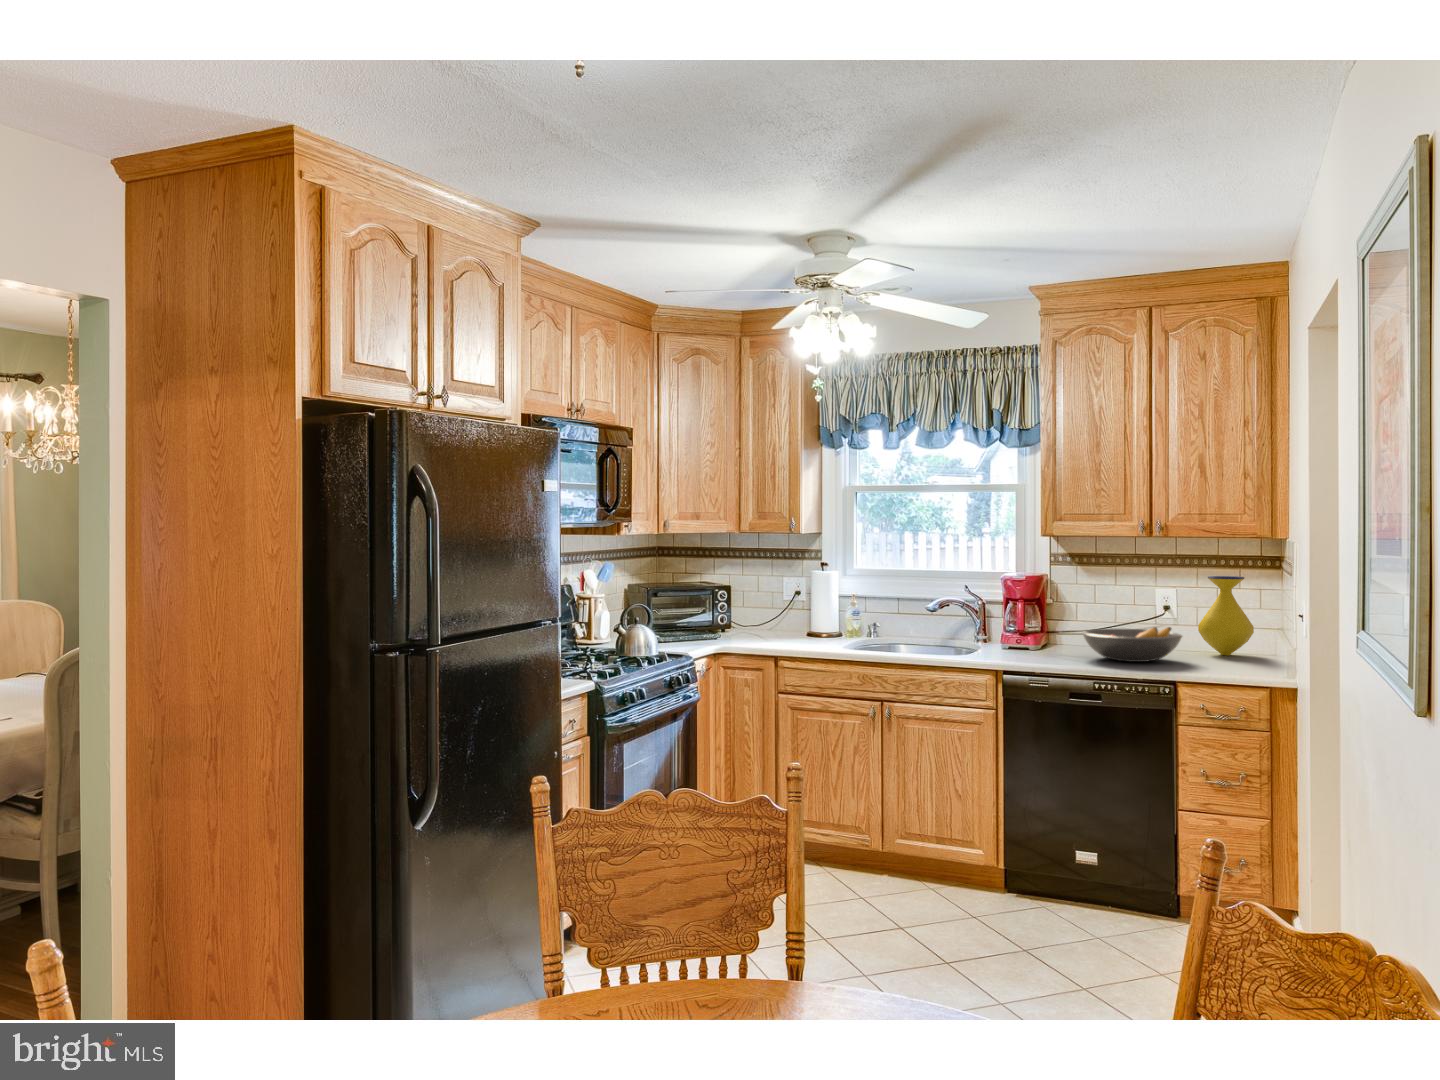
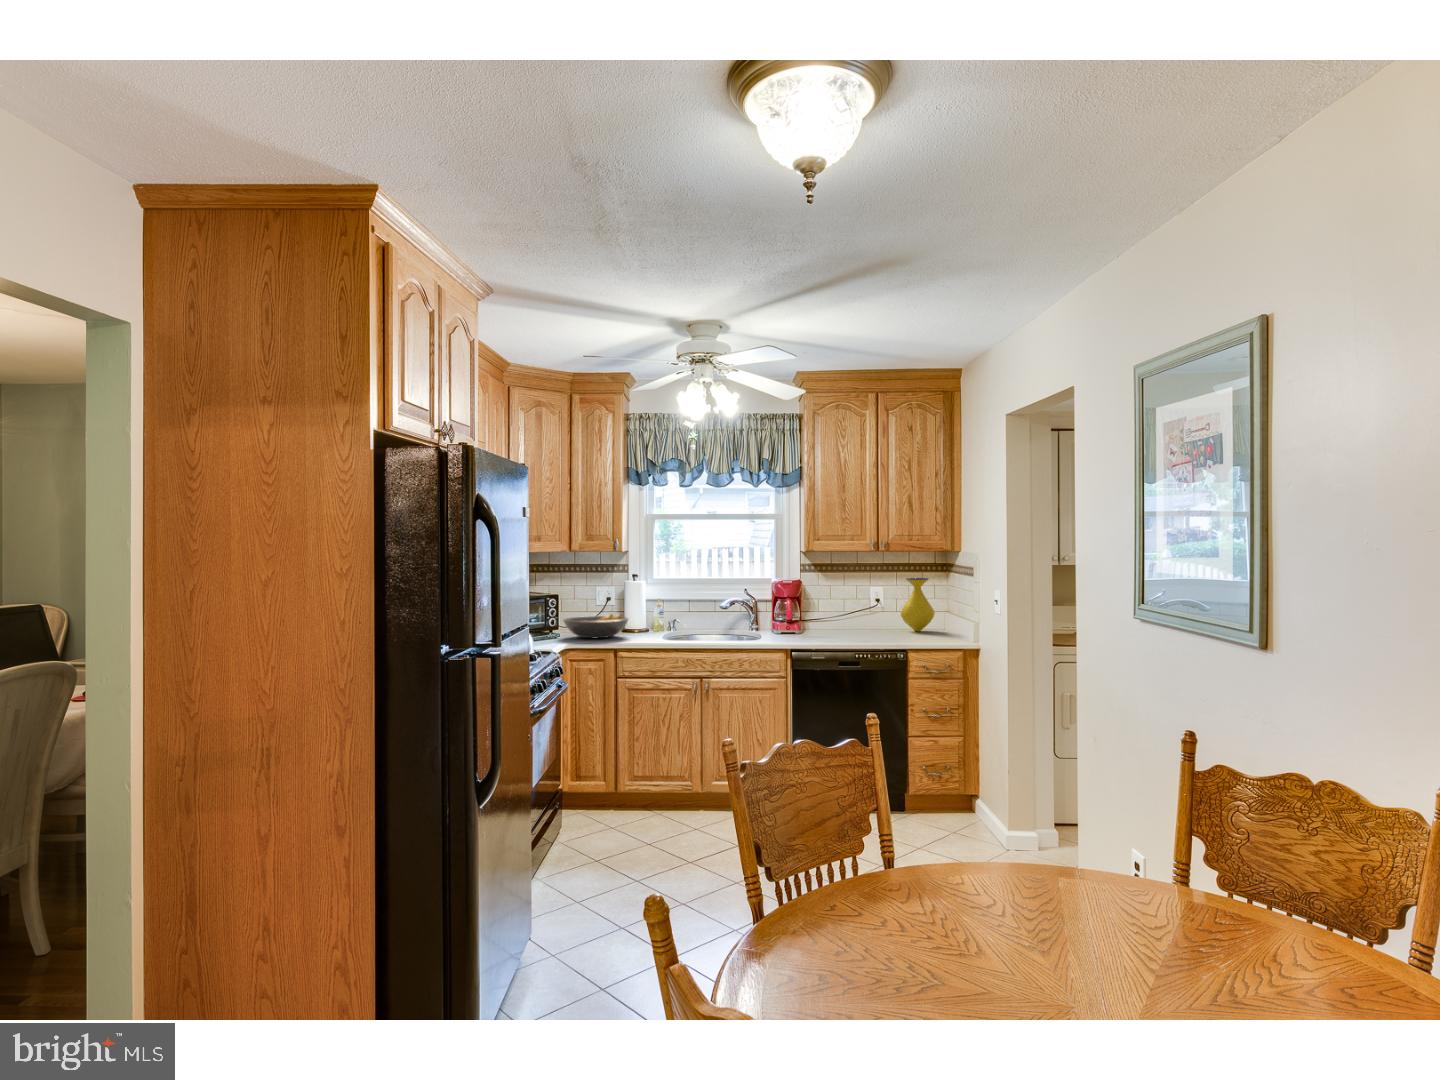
fruit bowl: present [1082,627,1182,662] -> present [564,613,628,638]

